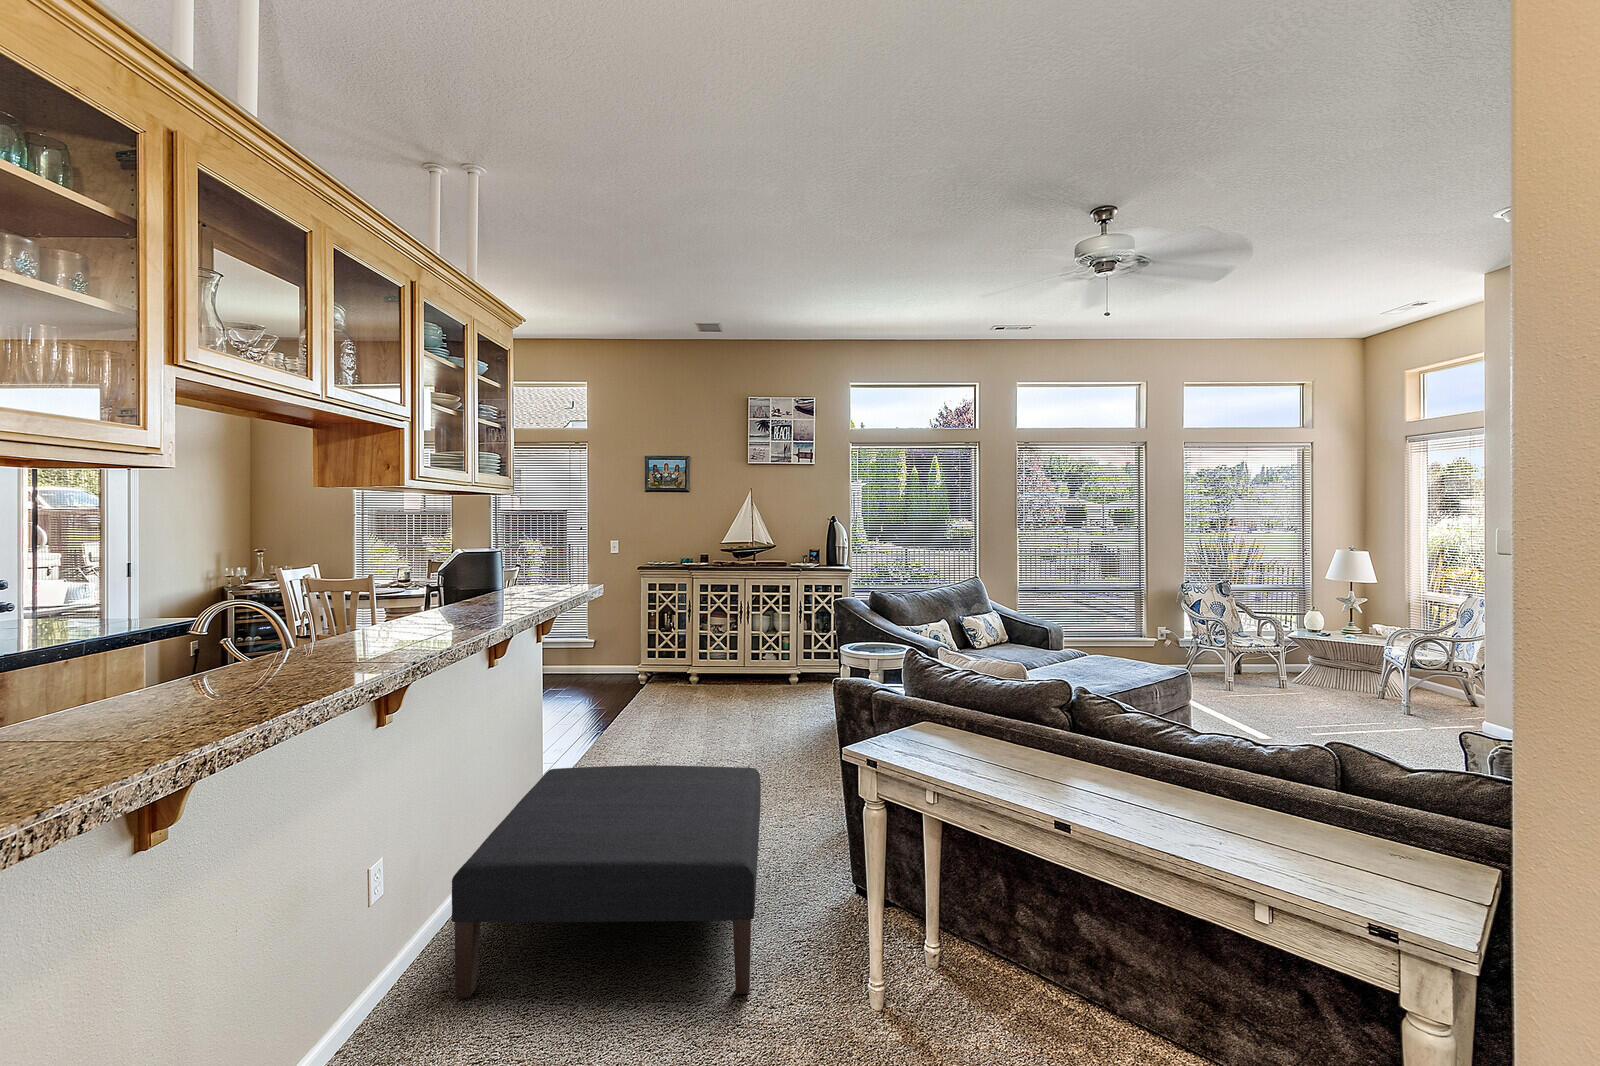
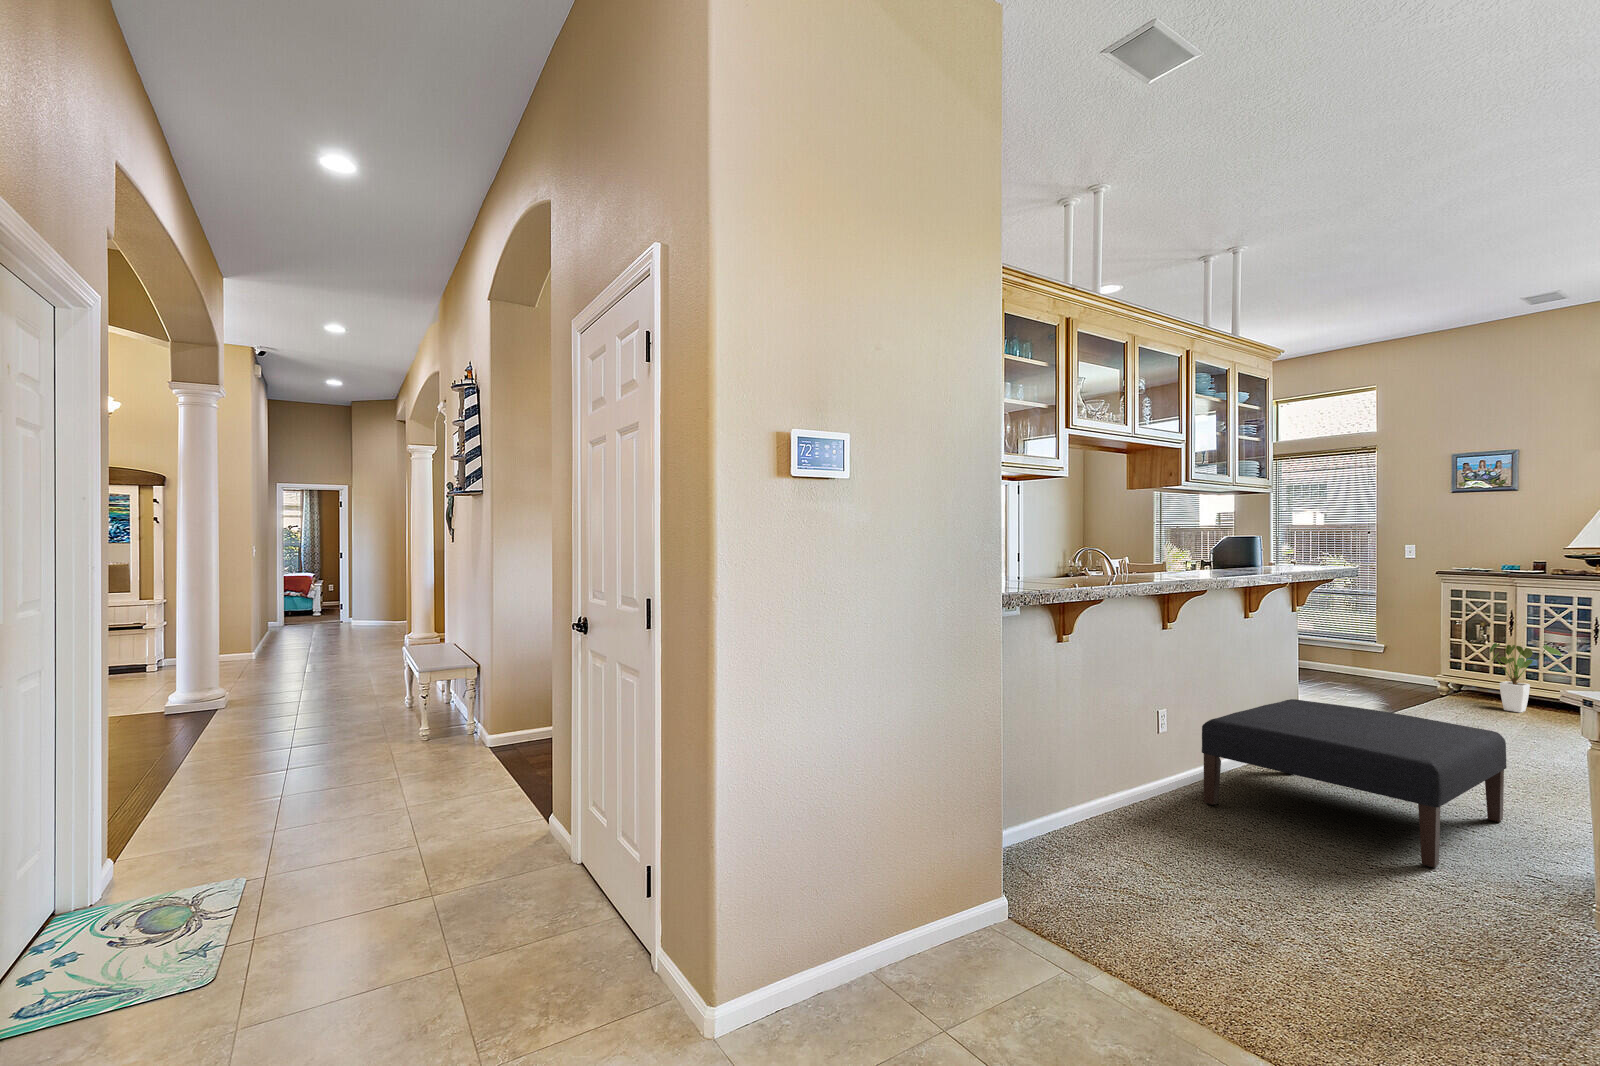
house plant: none [678,628,724,691] -> present [1490,643,1561,712]

